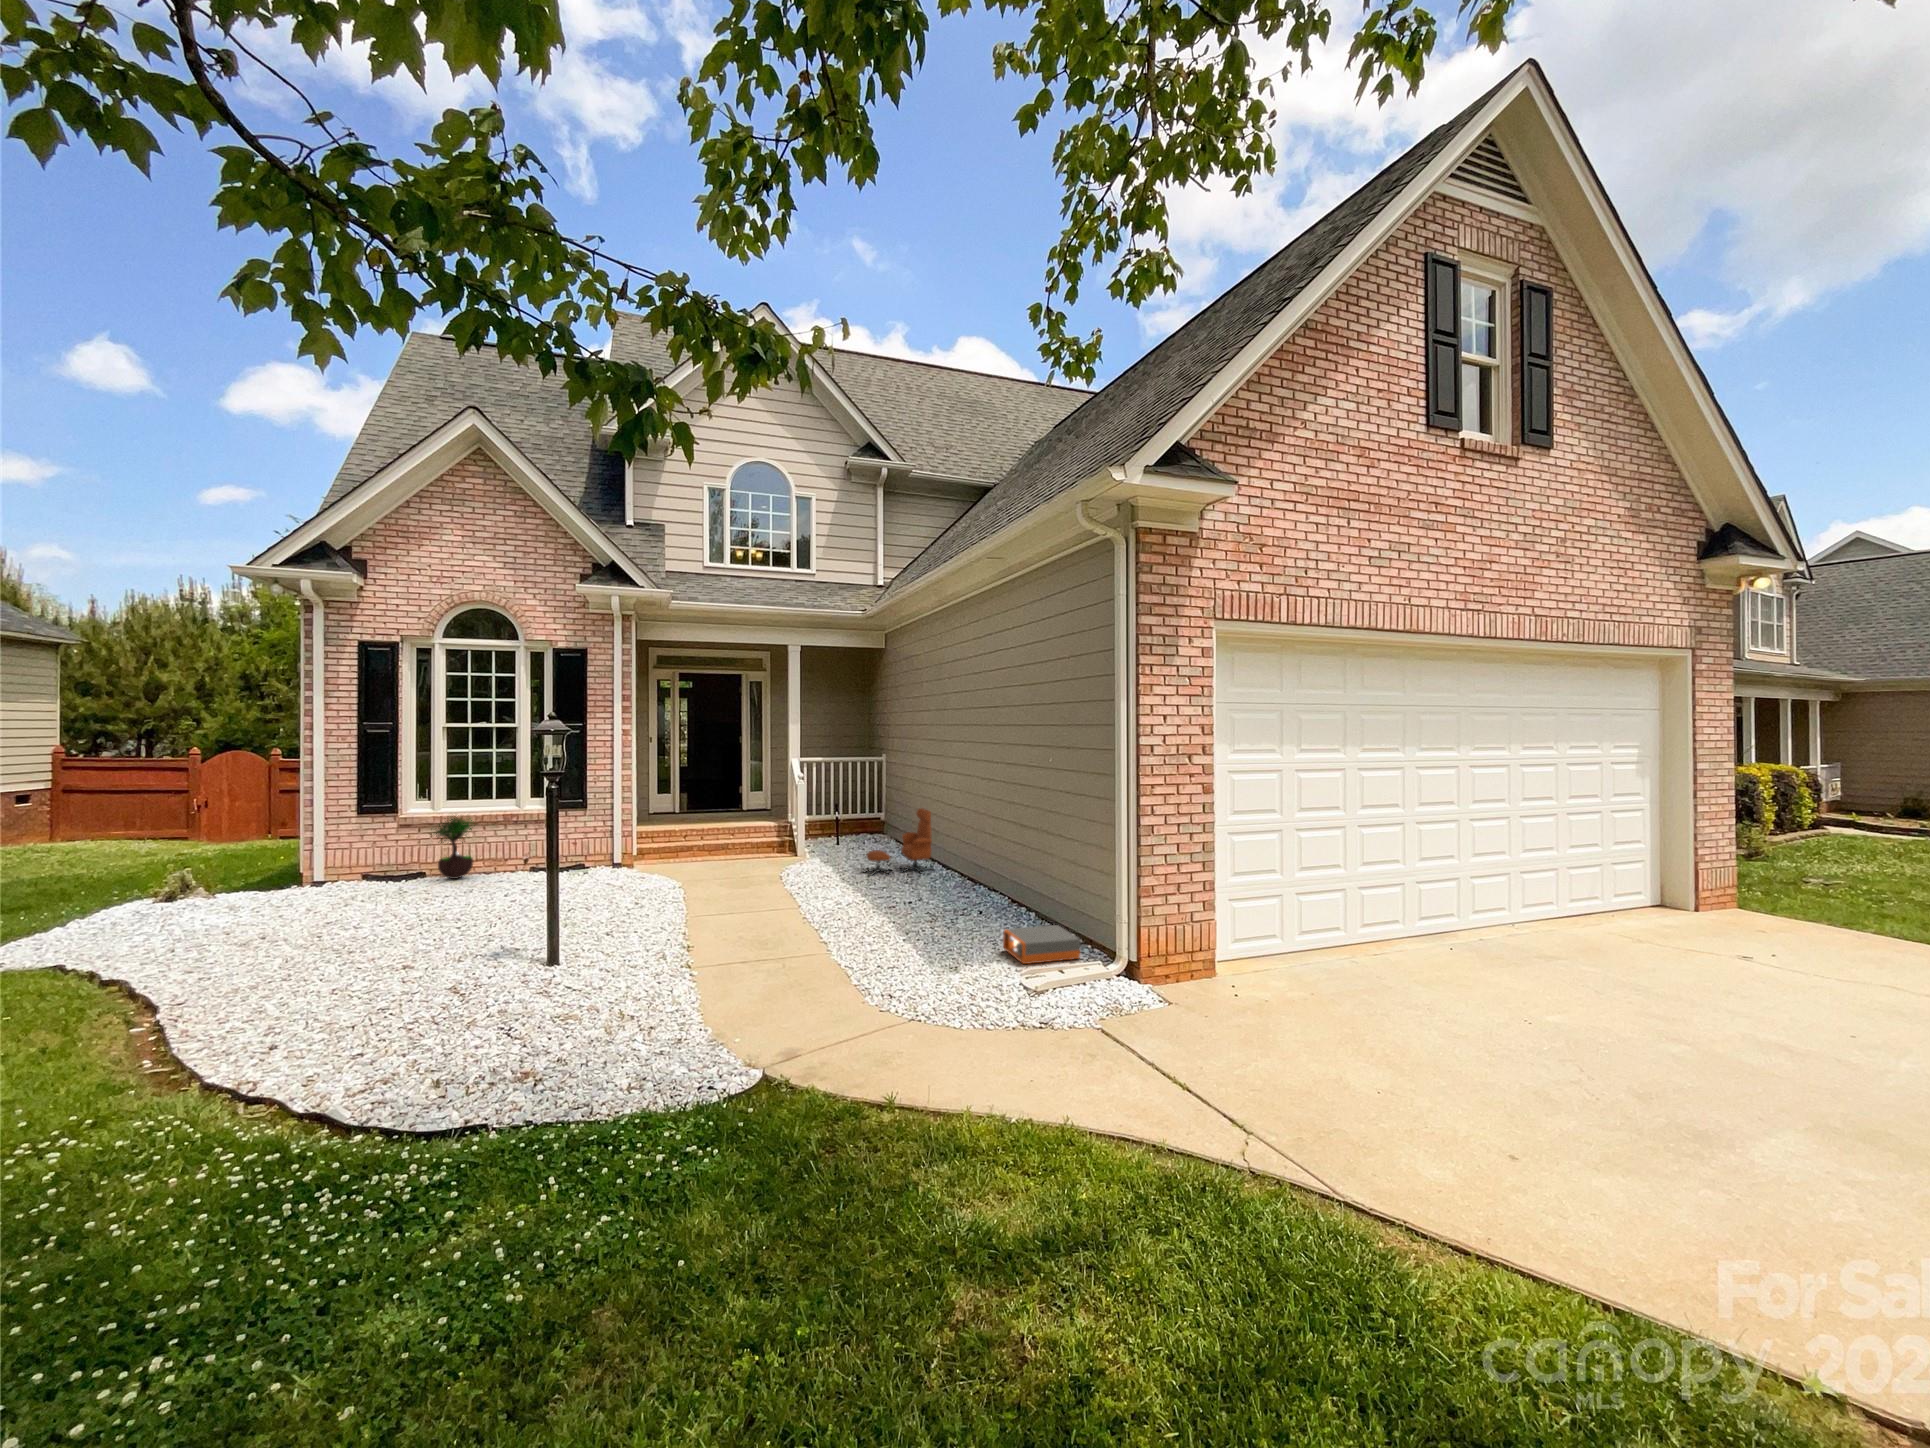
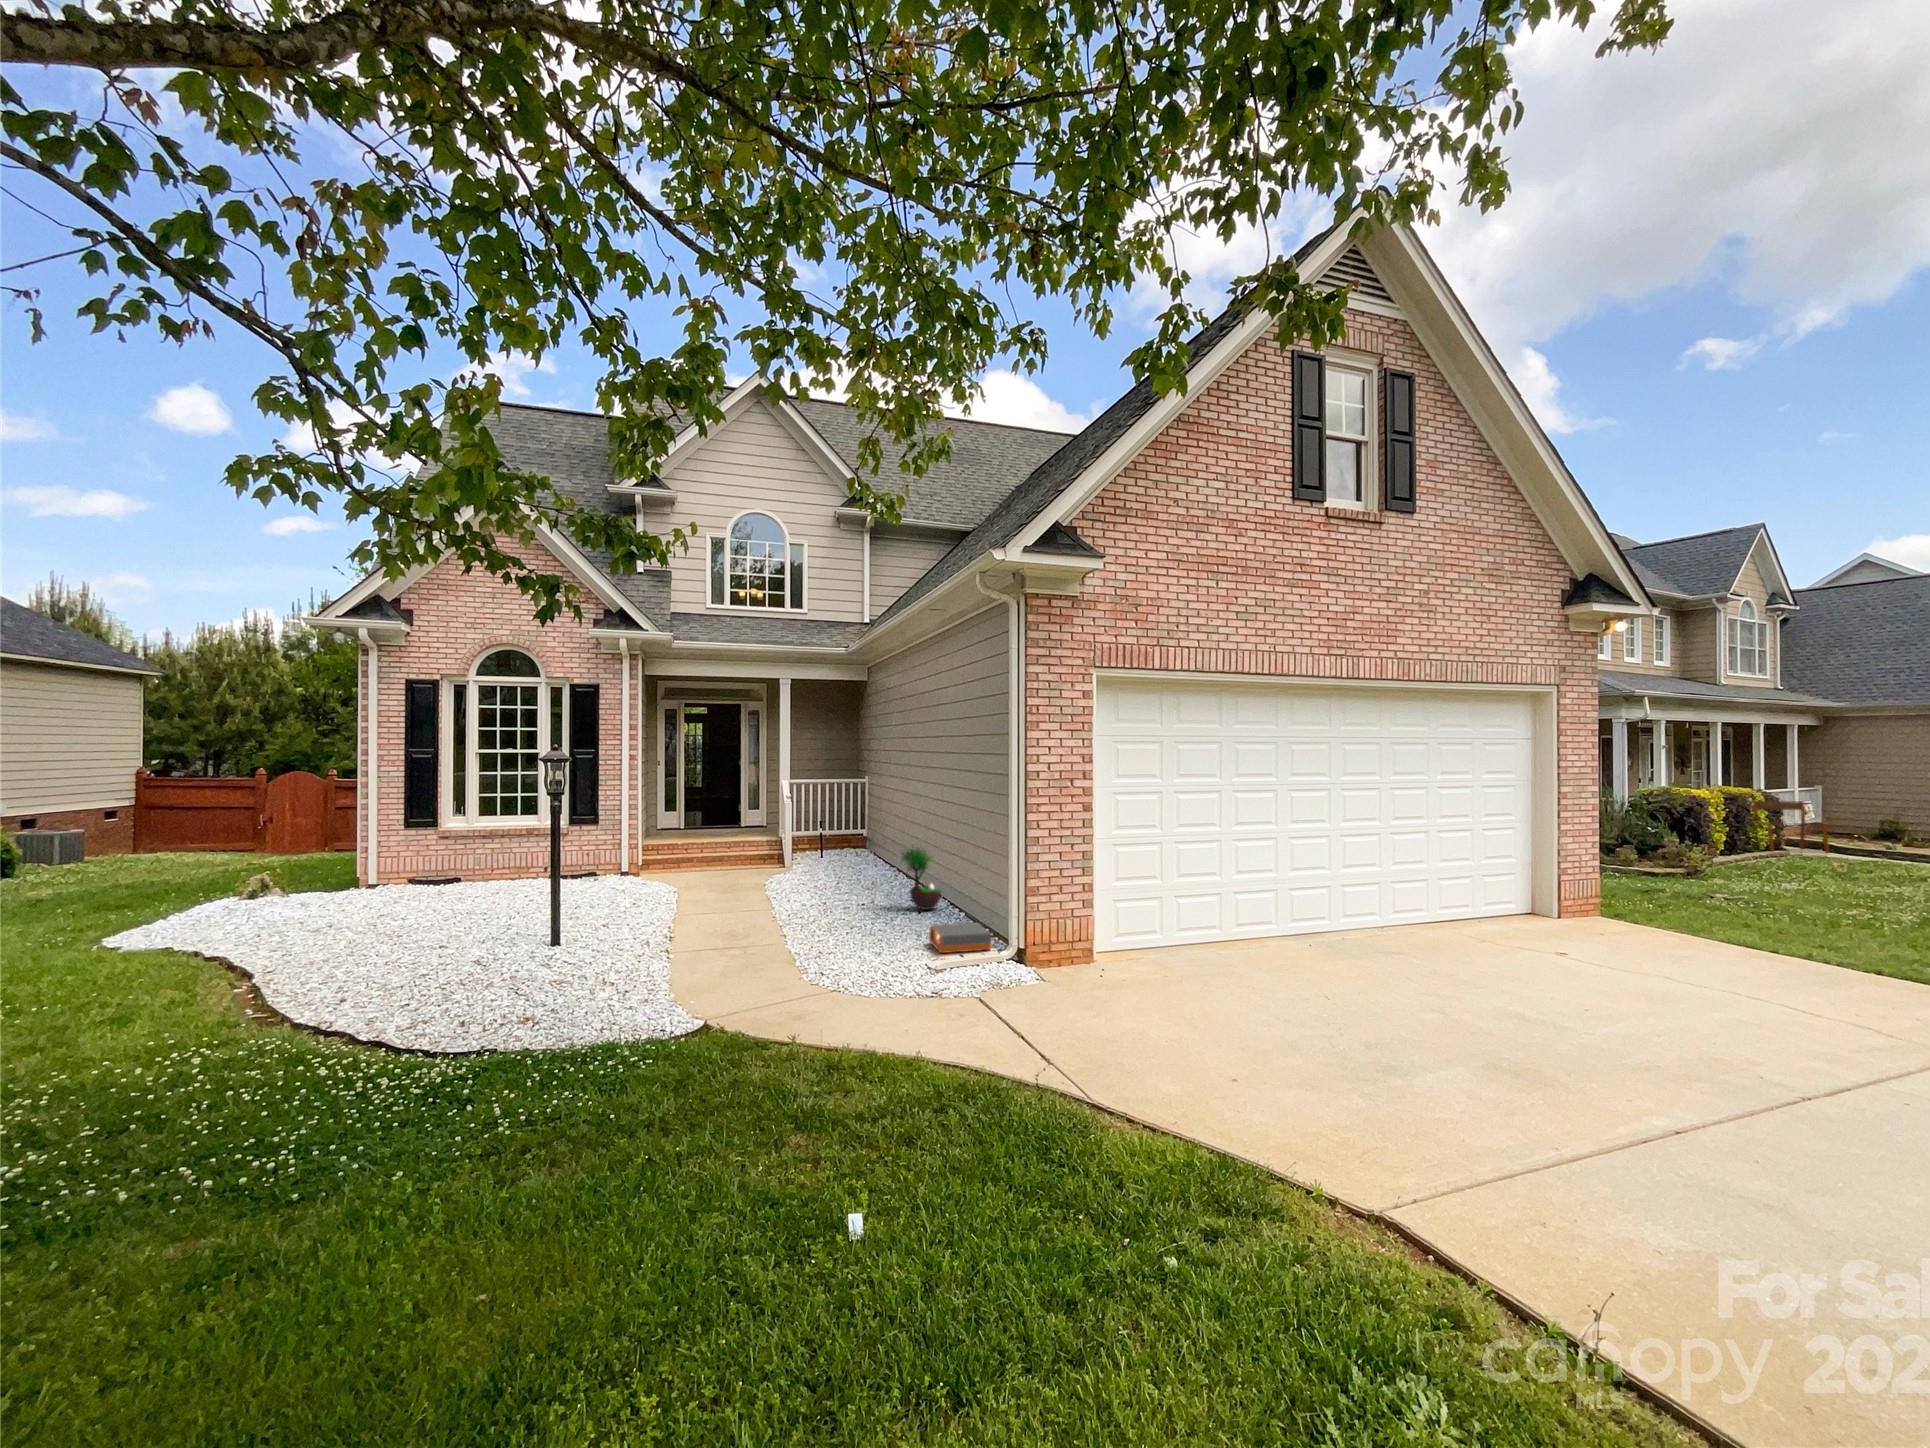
bench: none [1796,778,1879,832] -> present [1753,801,1829,853]
lounge chair: present [866,808,932,875] -> none [836,825,901,884]
potted tree: present [434,817,473,879] -> present [902,847,941,910]

